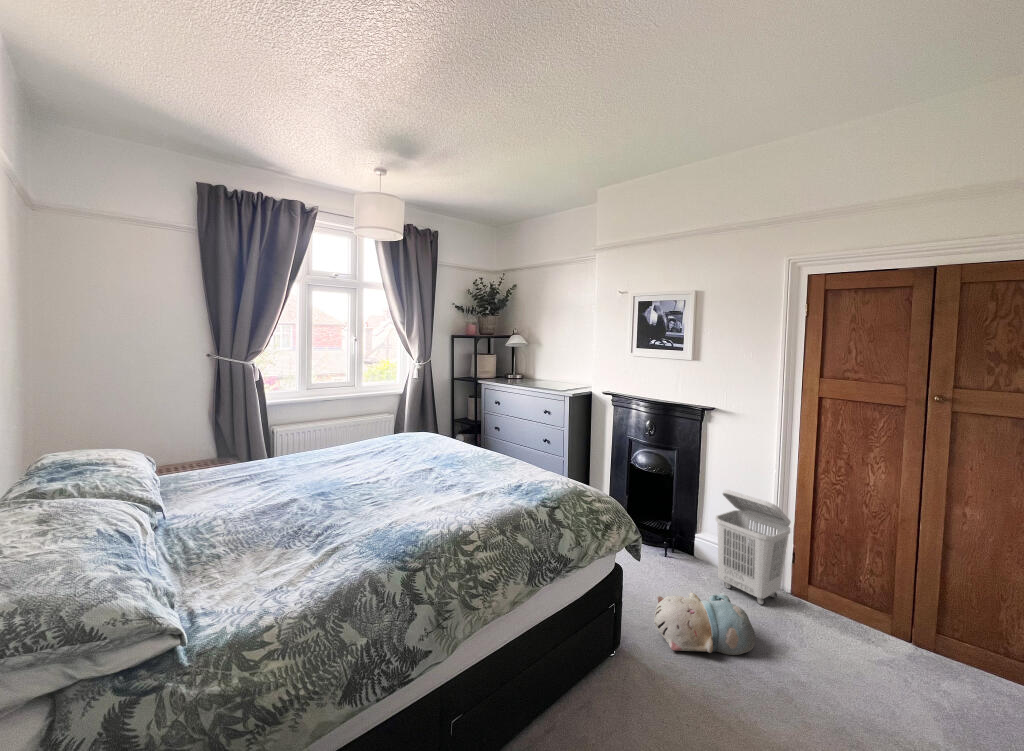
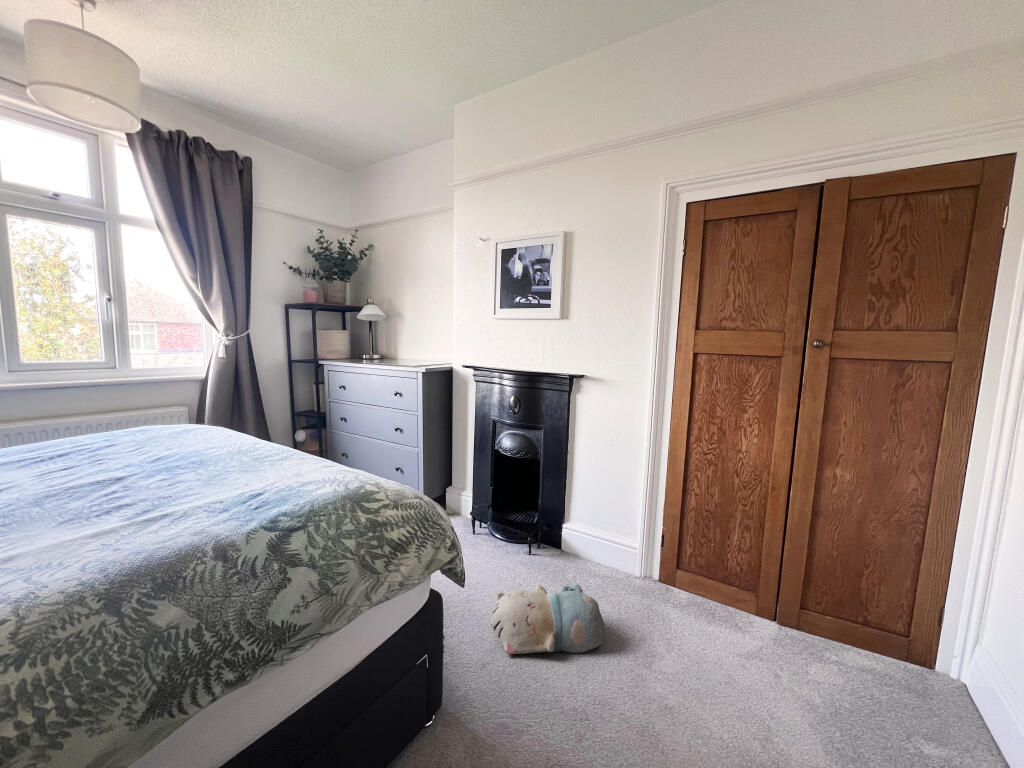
laundry basket: present [716,490,791,605] -> none [579,466,659,597]

